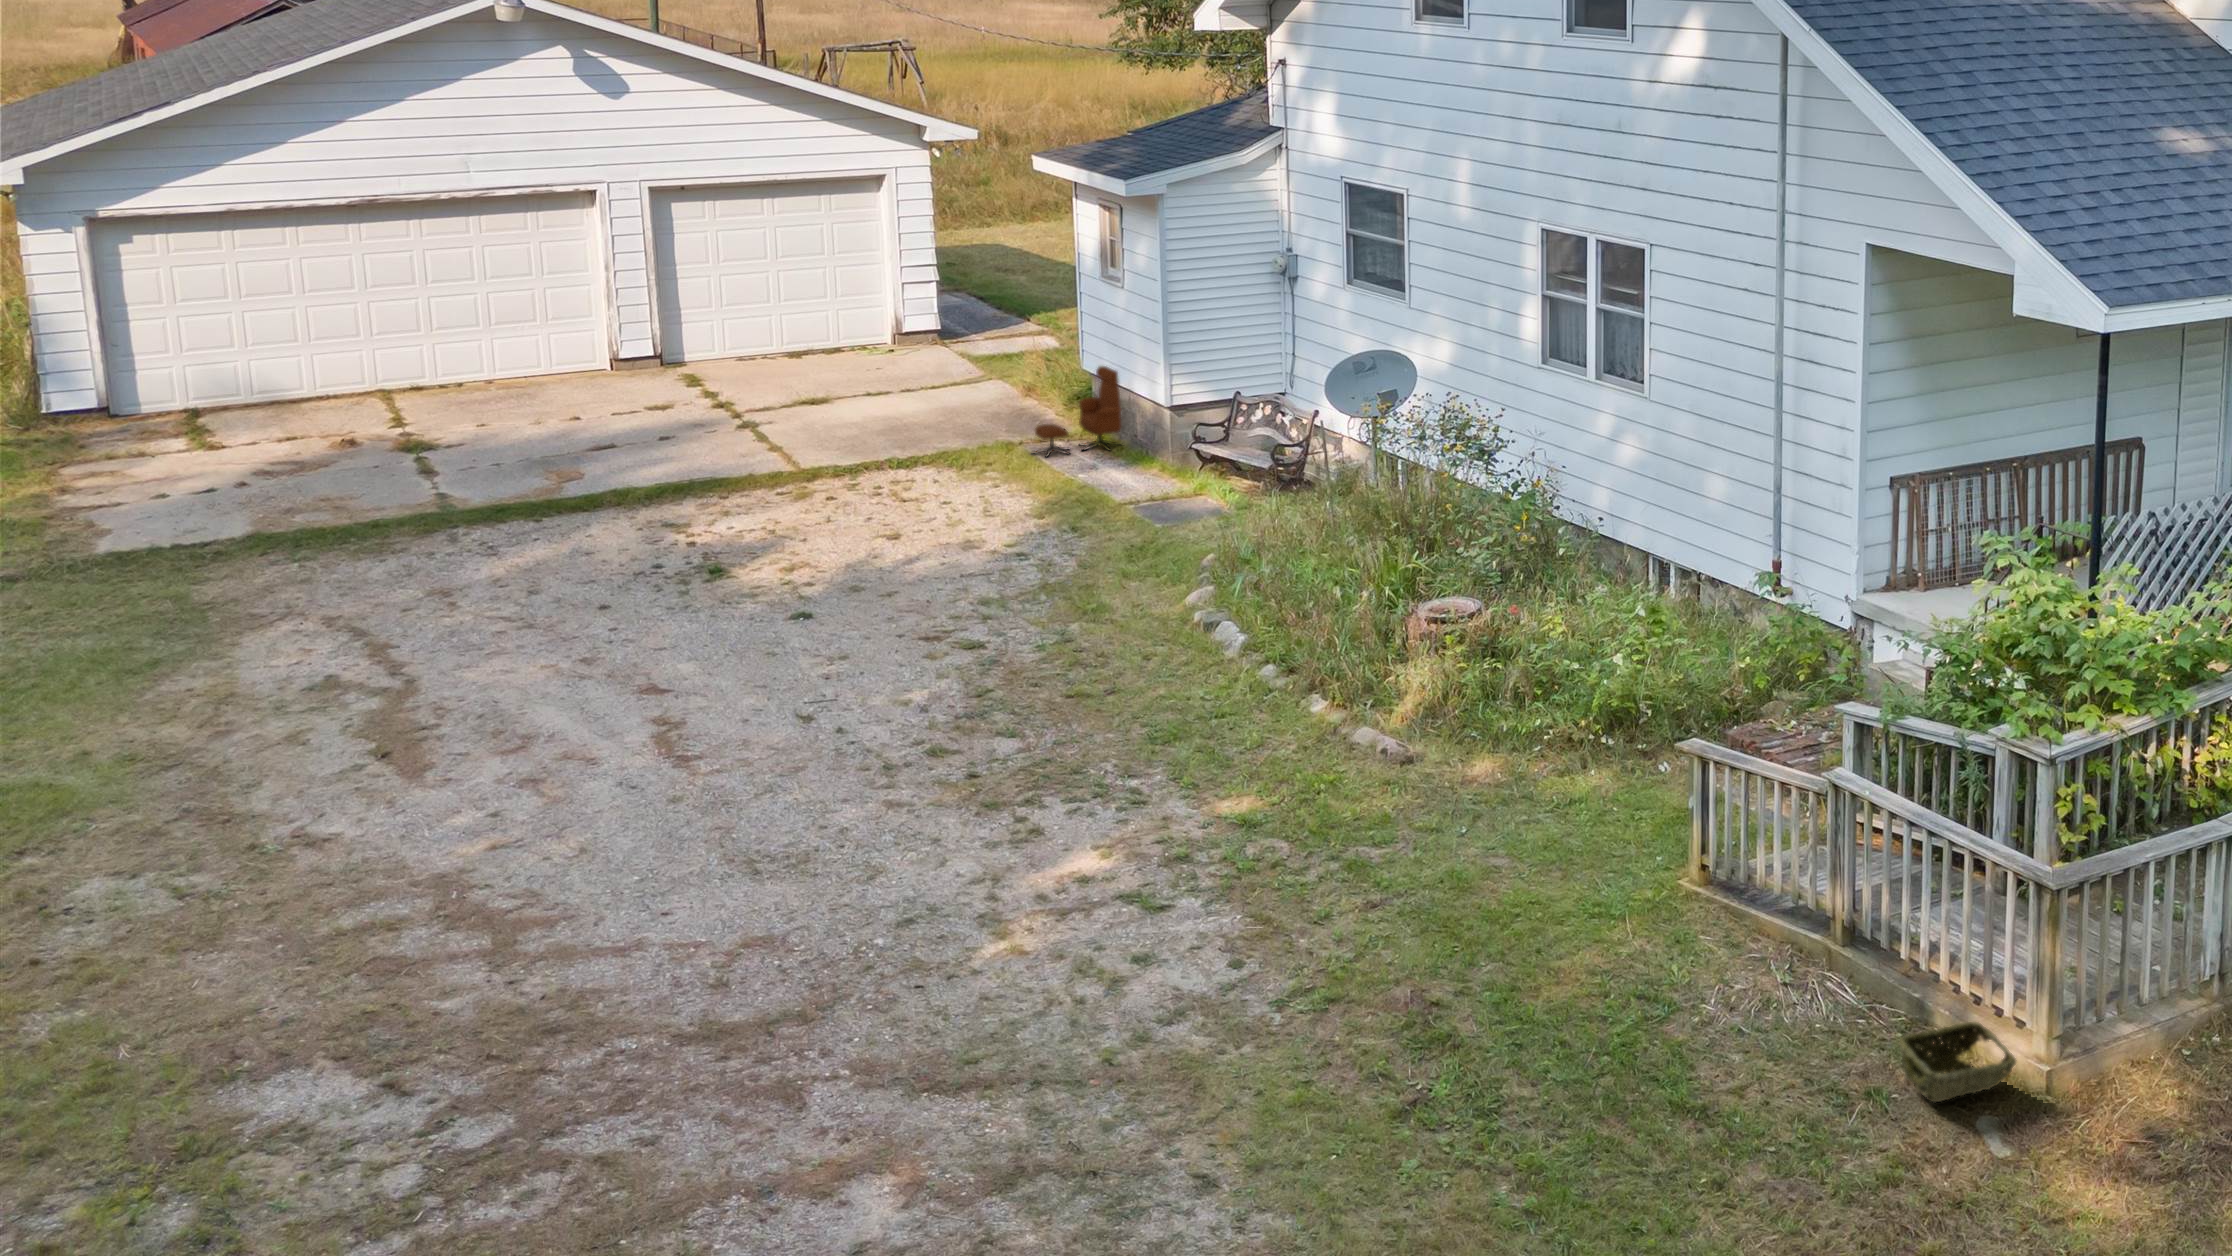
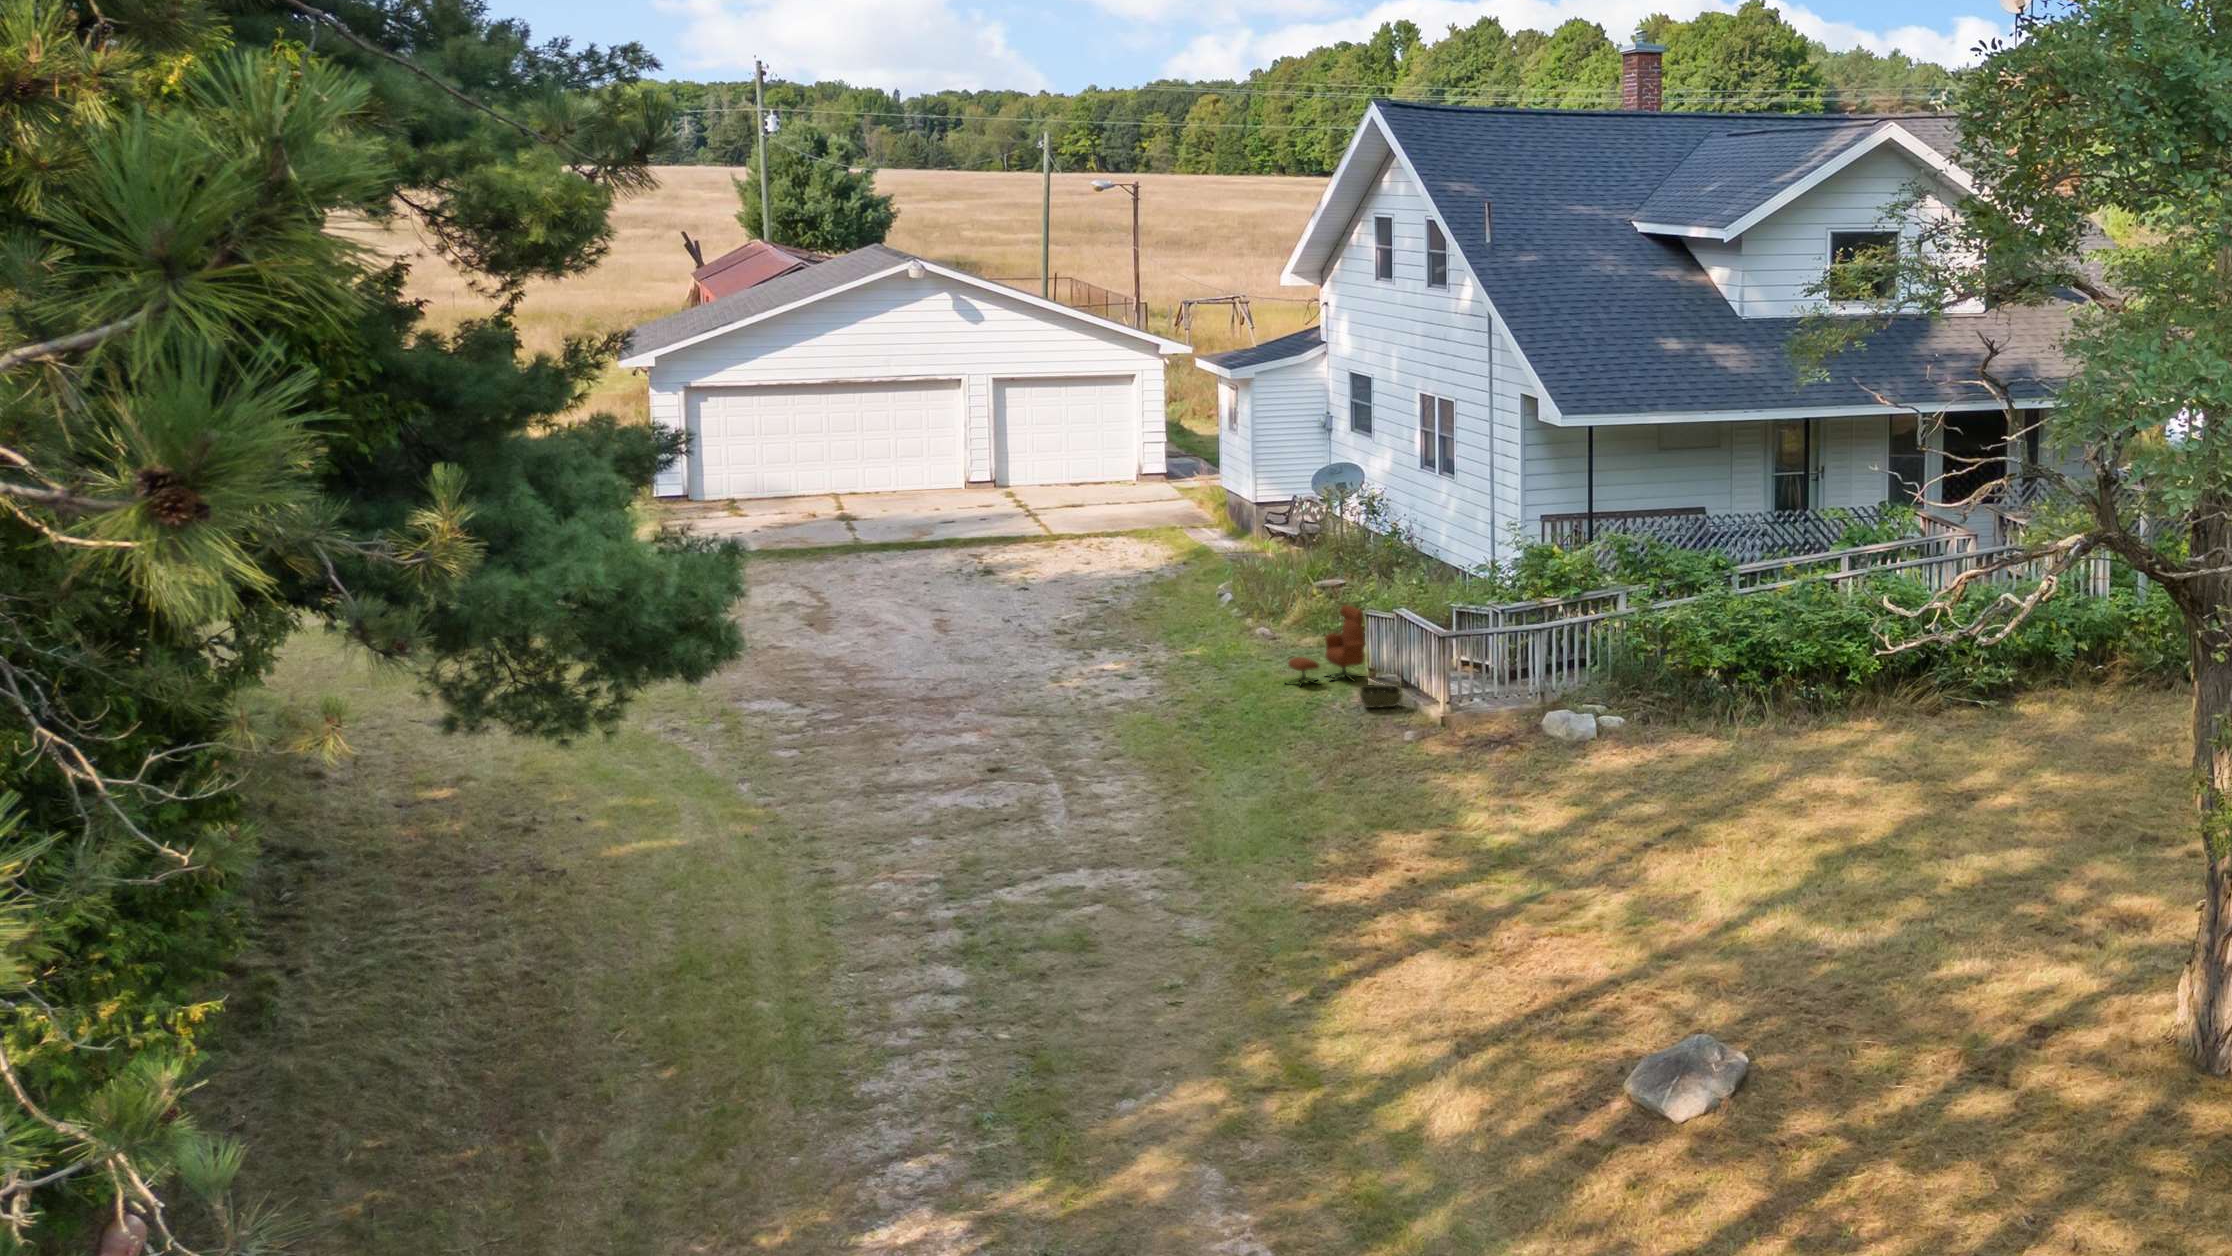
lounge chair: present [1035,366,1121,456] -> present [1288,605,1365,685]

